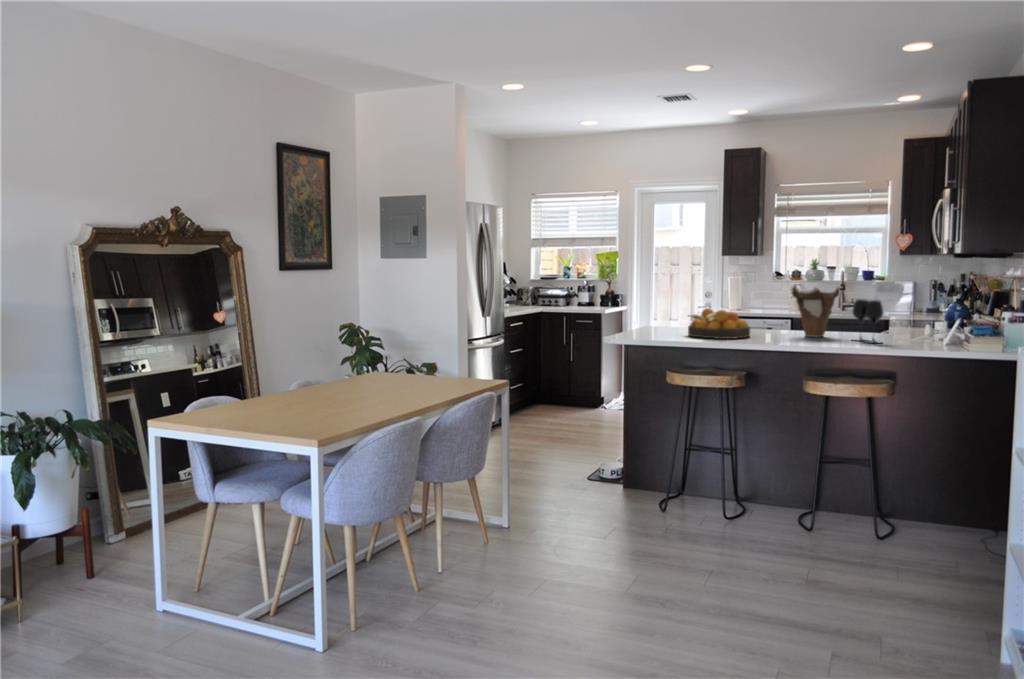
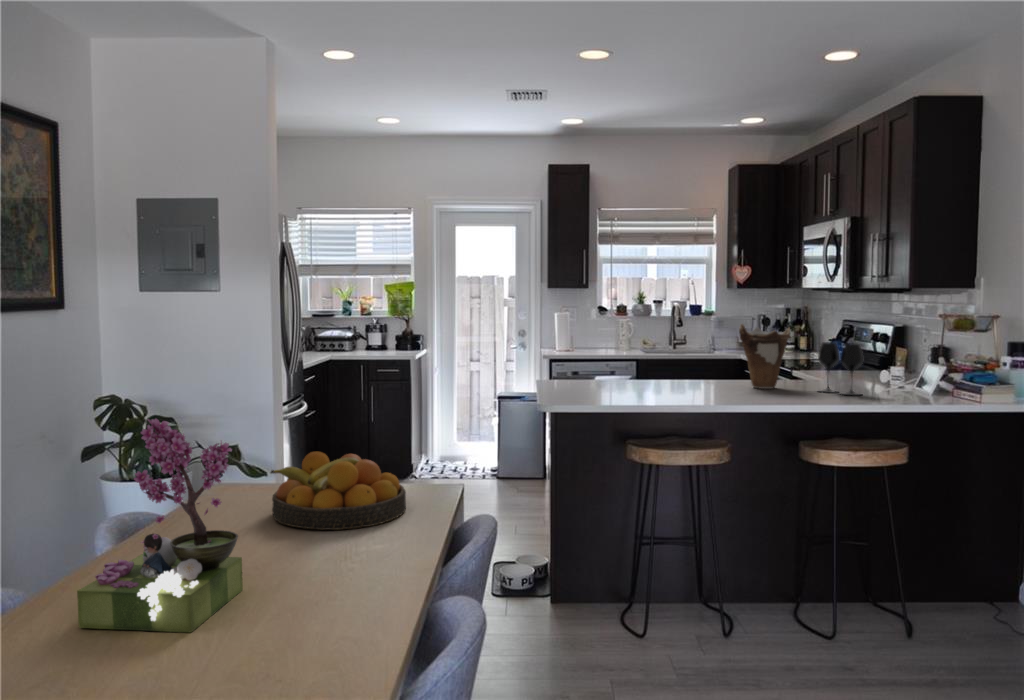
fruit bowl: present [688,308,750,339] -> present [271,452,406,530]
flower arrangement: none [251,317,327,412] -> present [77,419,243,632]

